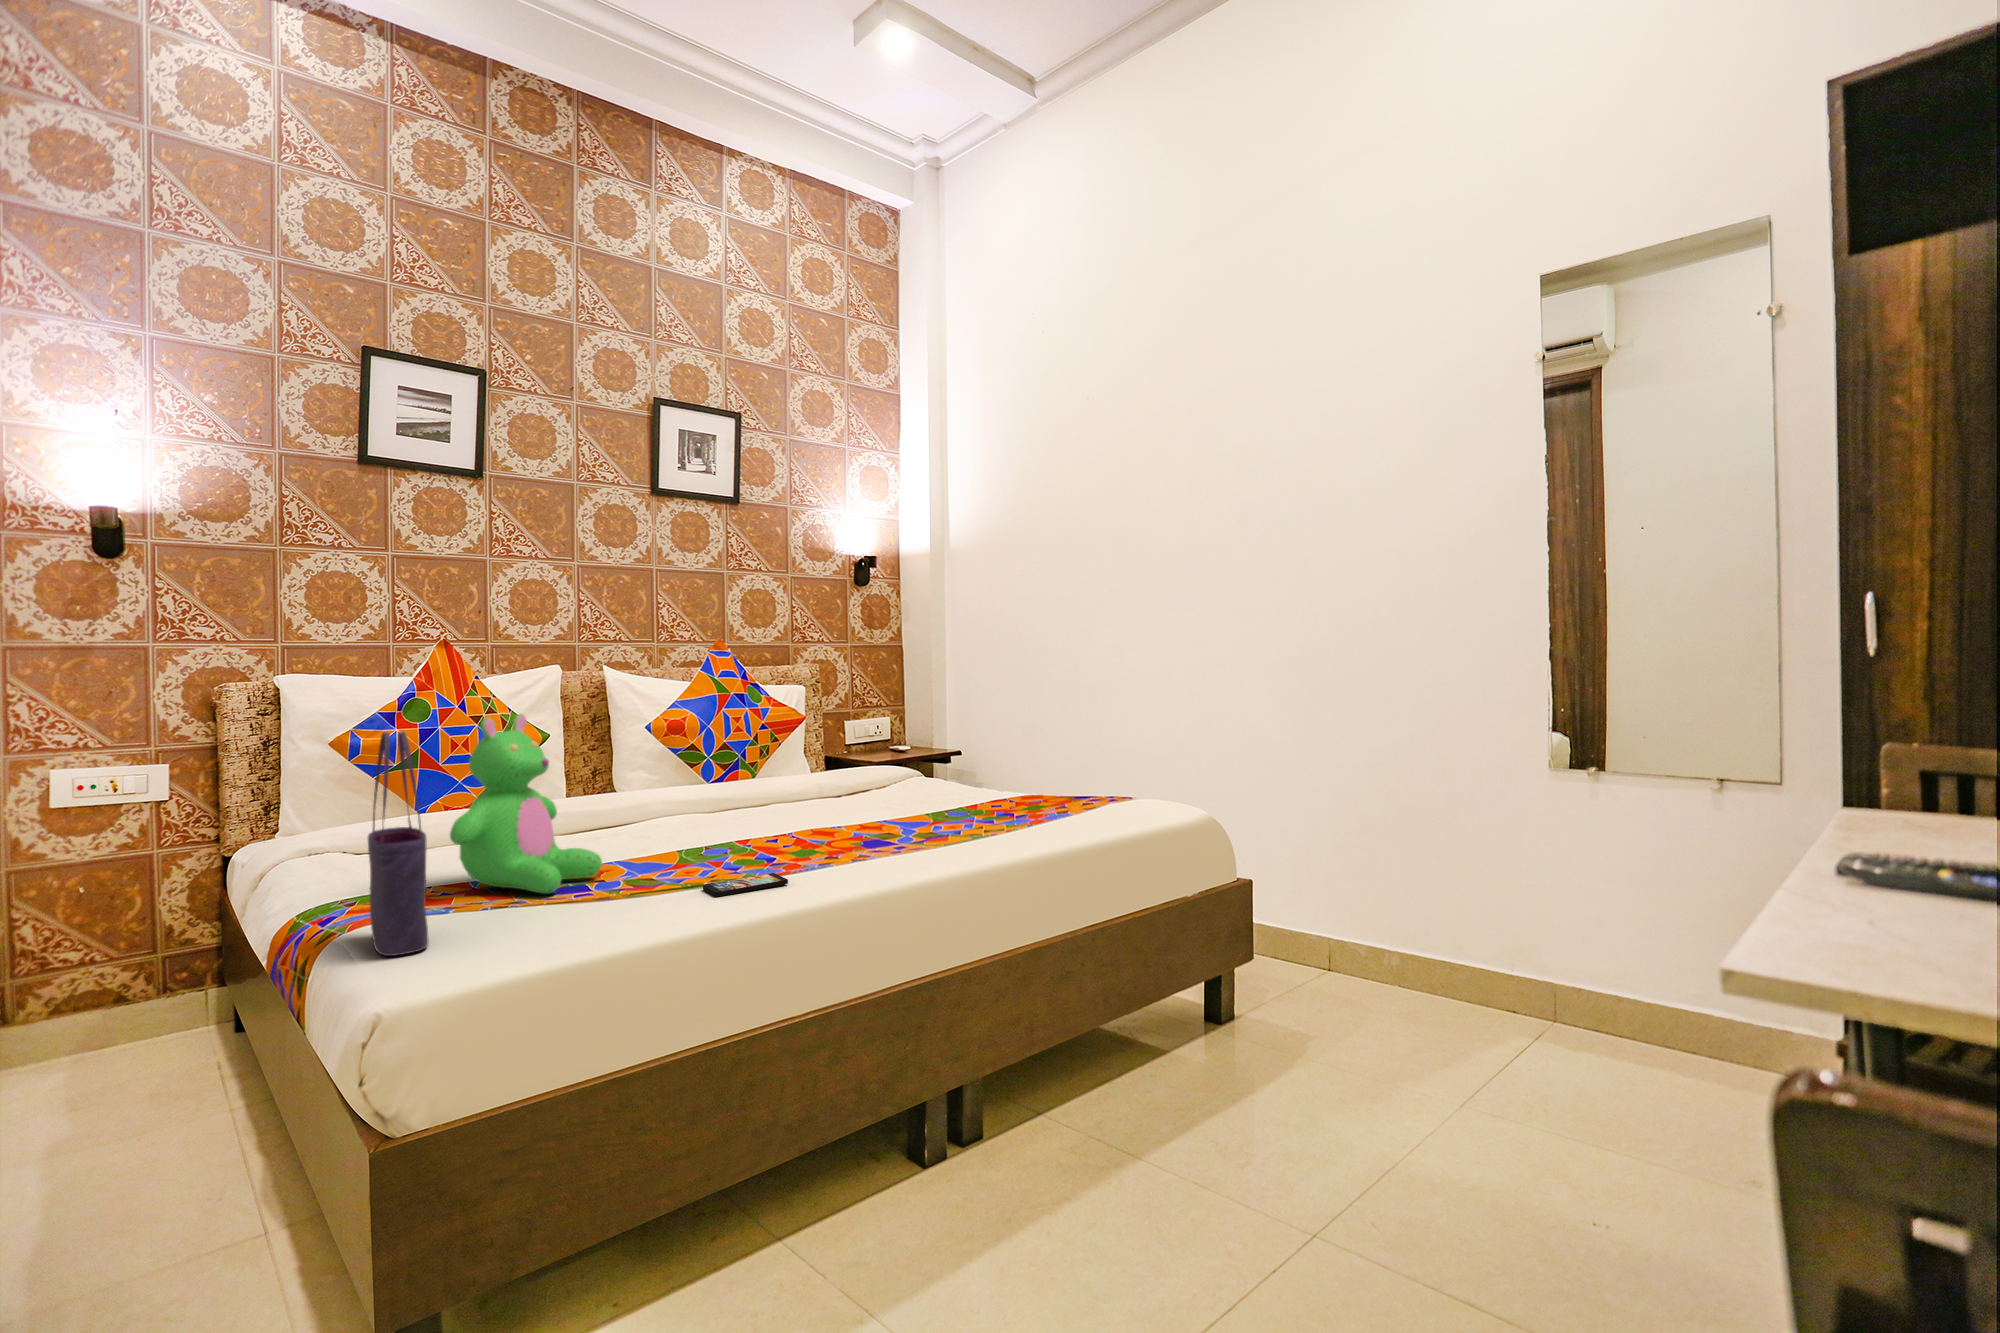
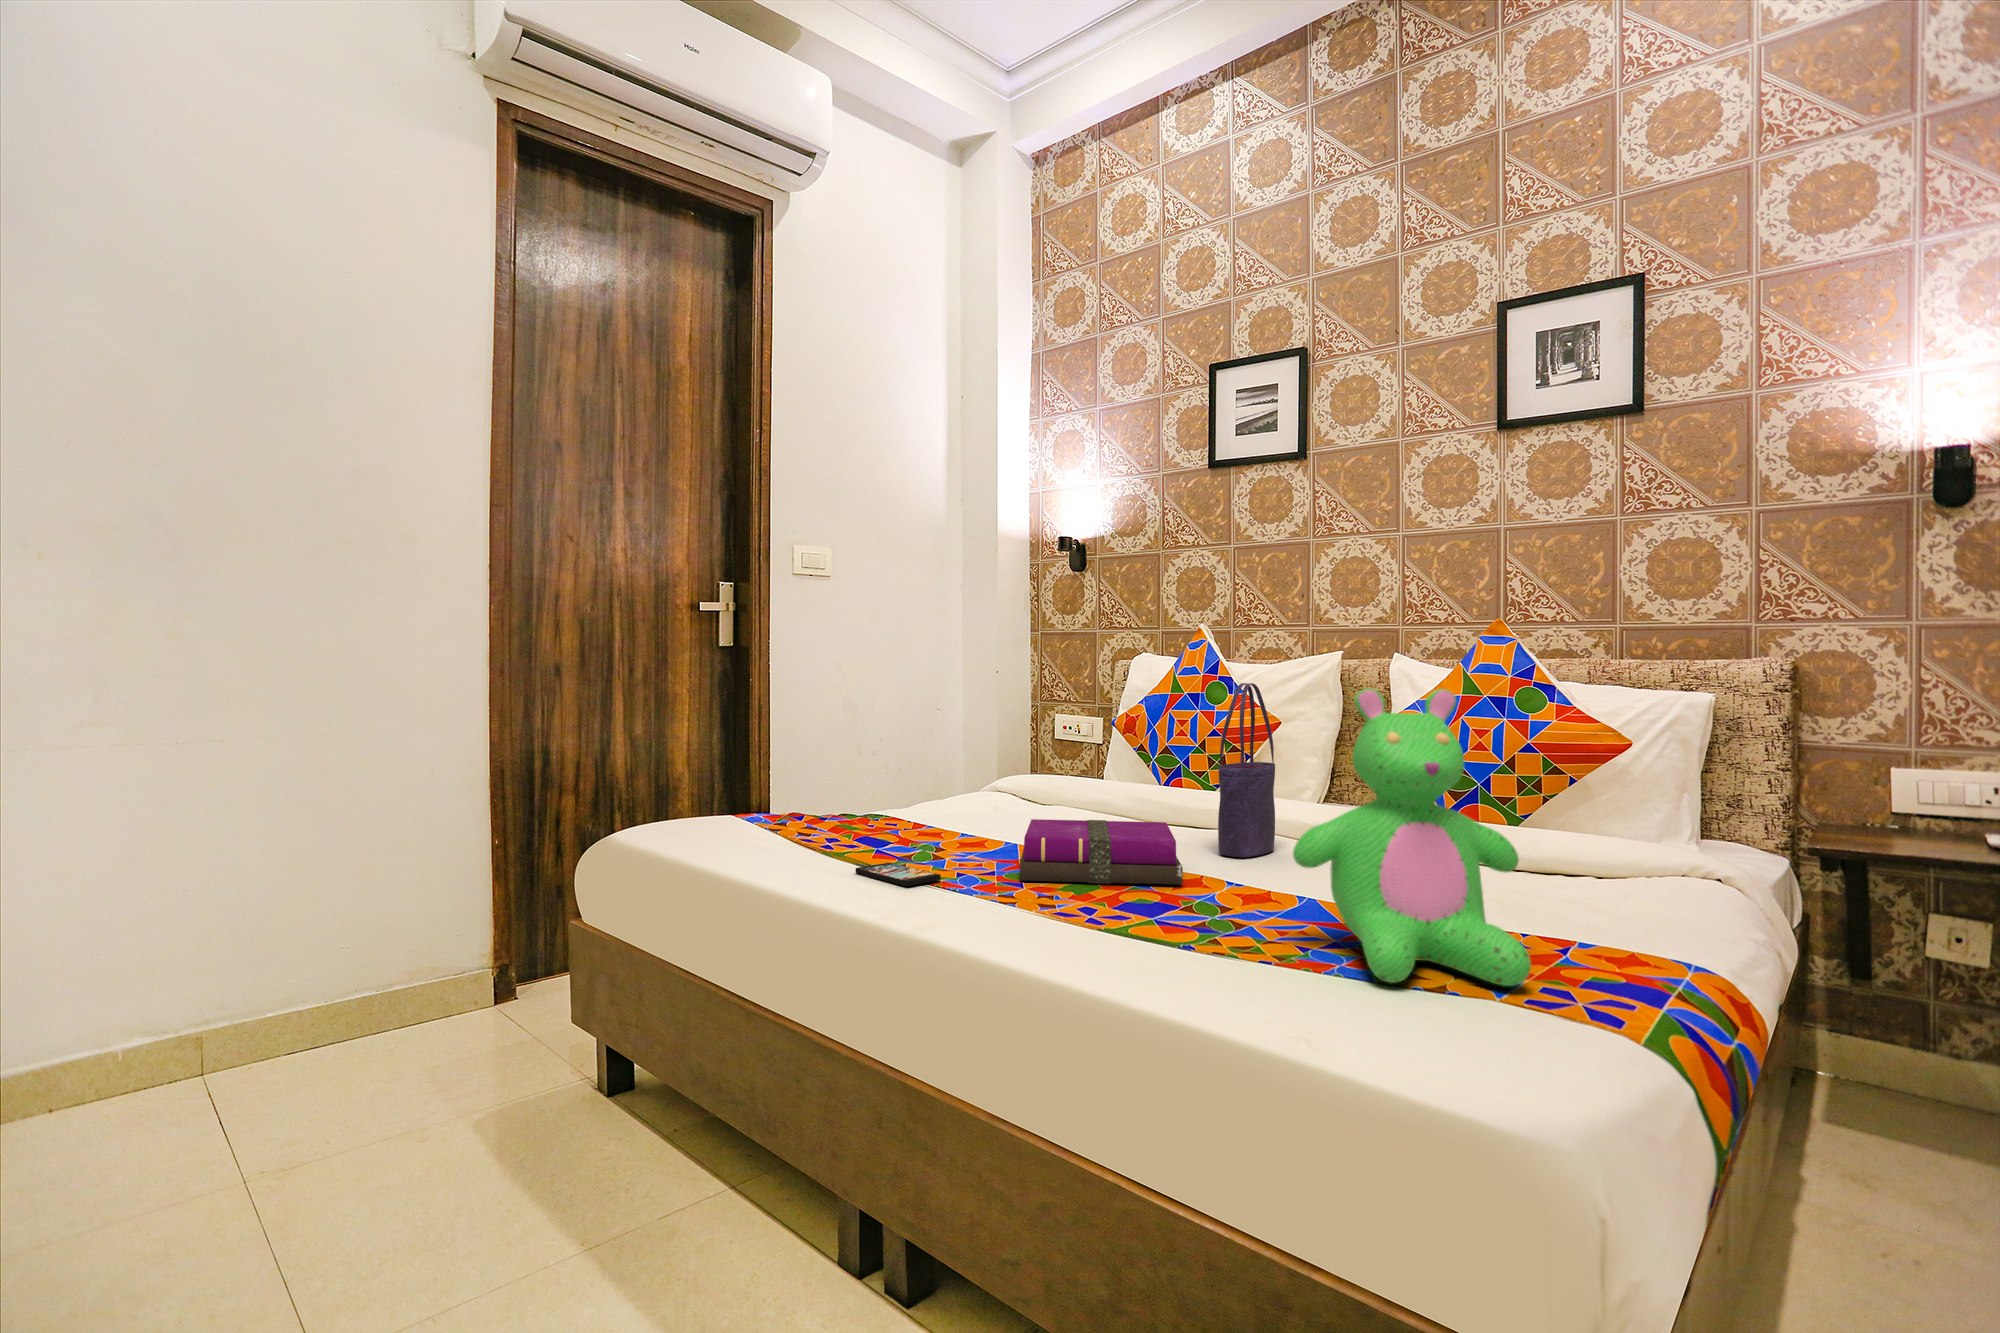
teddy bear: present [450,714,602,894] -> present [1293,688,1531,986]
tote bag: present [368,732,429,956] -> present [1218,683,1275,857]
notebook: none [702,808,839,863] -> present [1020,819,1183,884]

